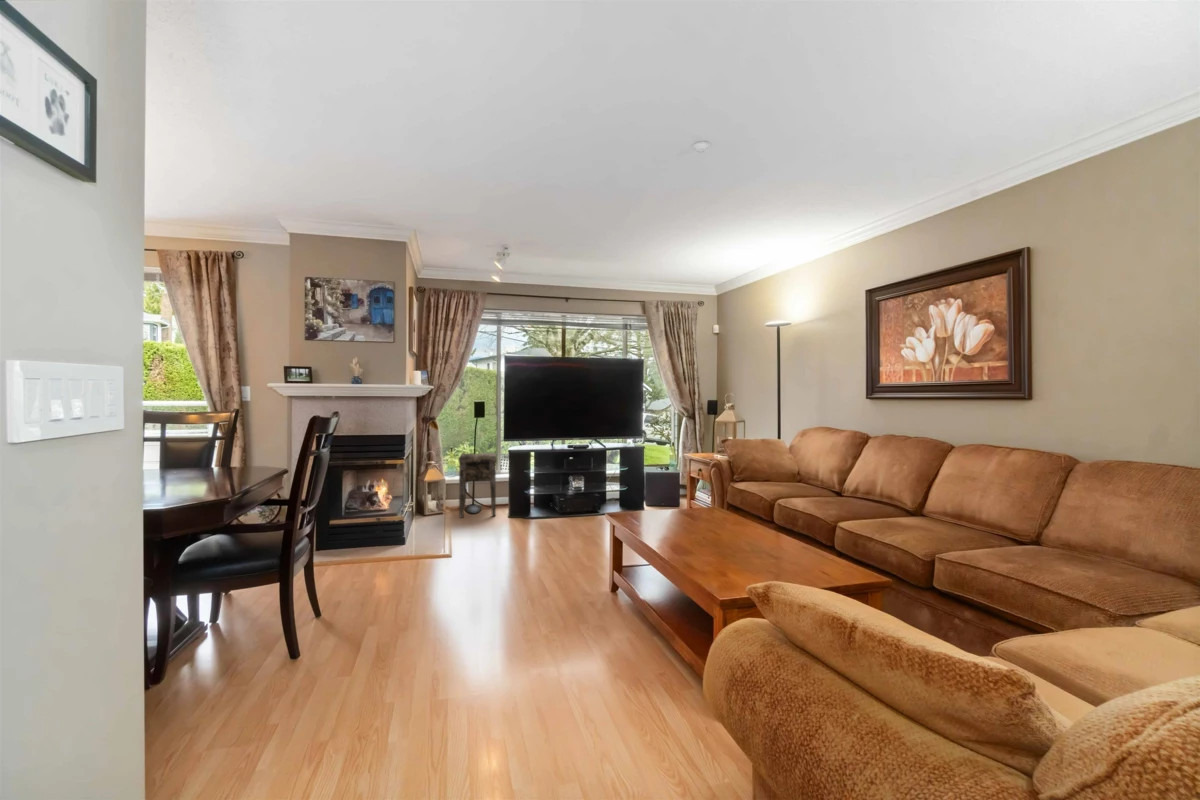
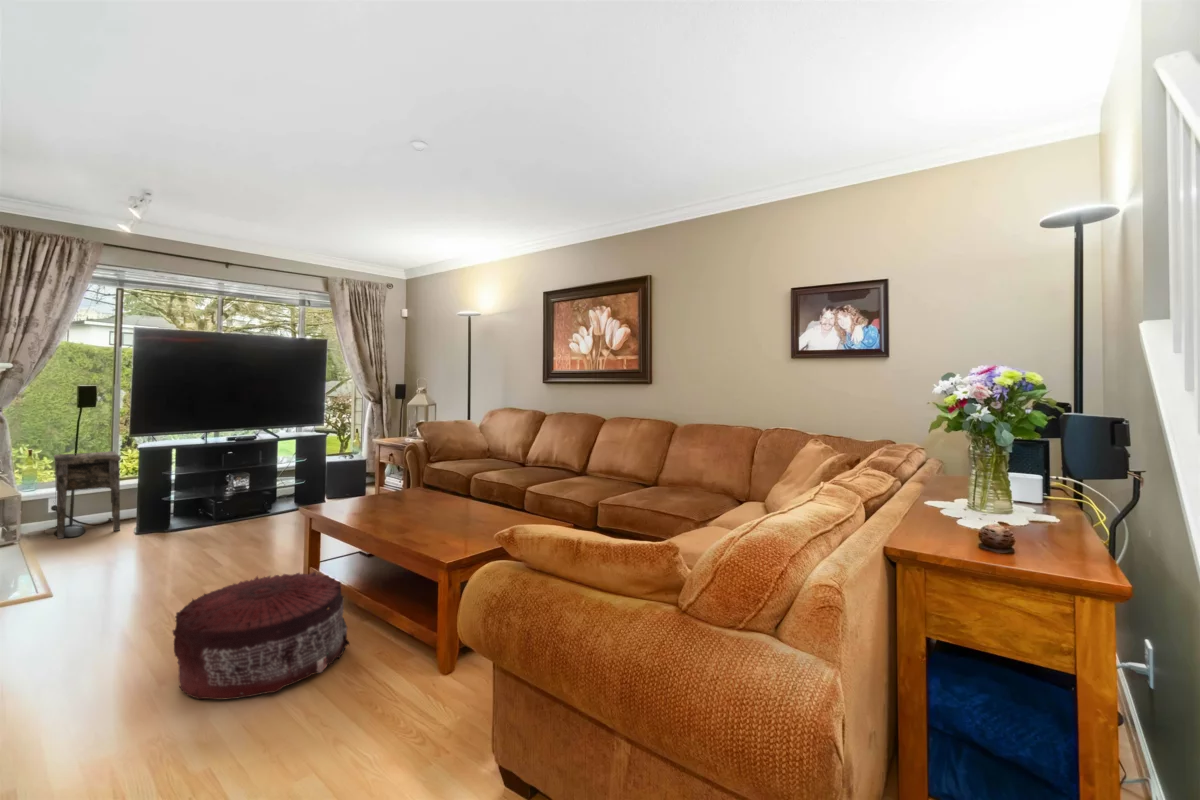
pouf: none [488,586,631,714] -> present [173,572,350,699]

